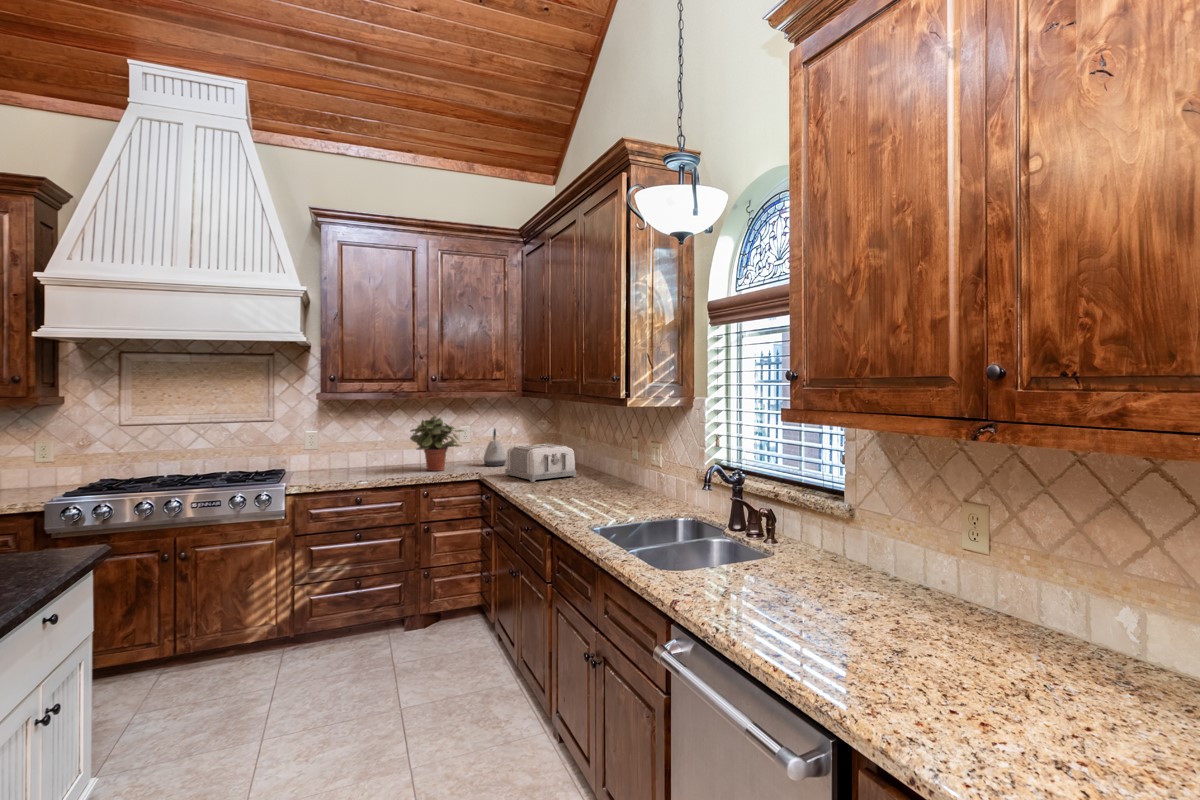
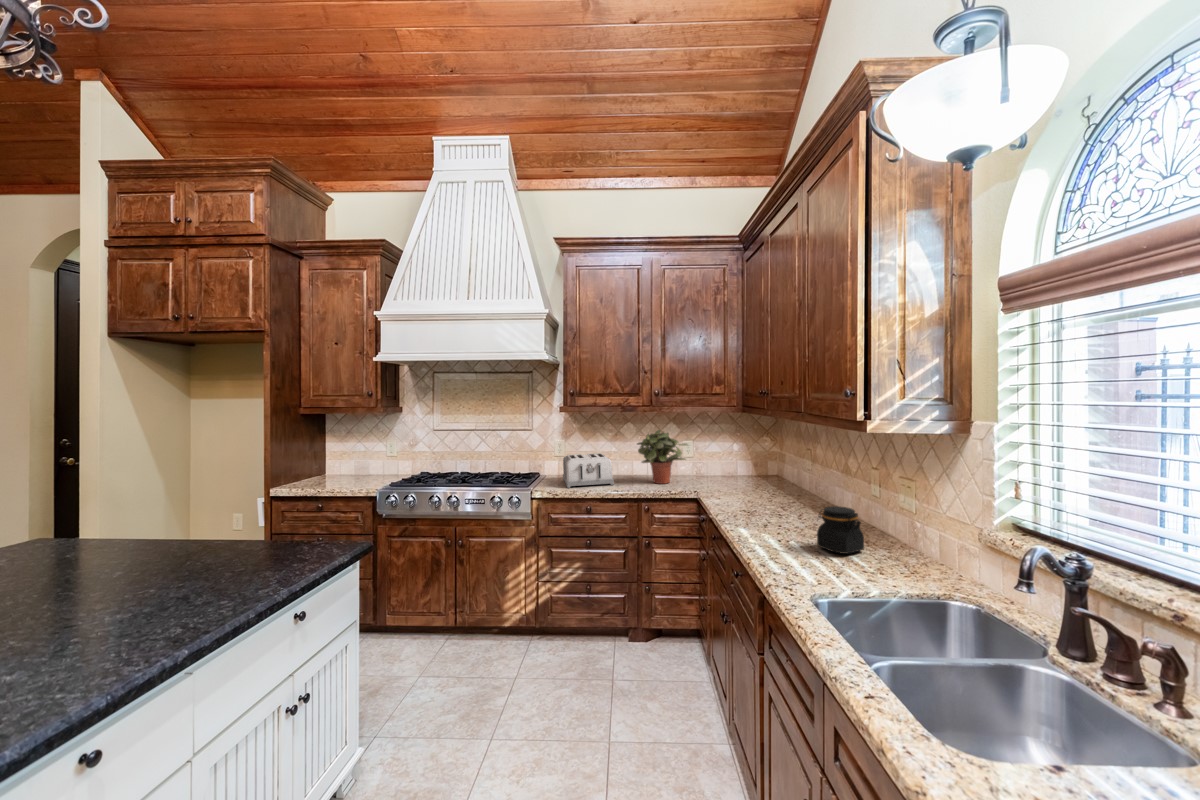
kettle: present [483,429,506,466] -> none [710,442,734,481]
toaster: present [505,444,576,482] -> present [563,453,614,488]
jar: none [590,468,623,503] -> present [817,506,864,554]

